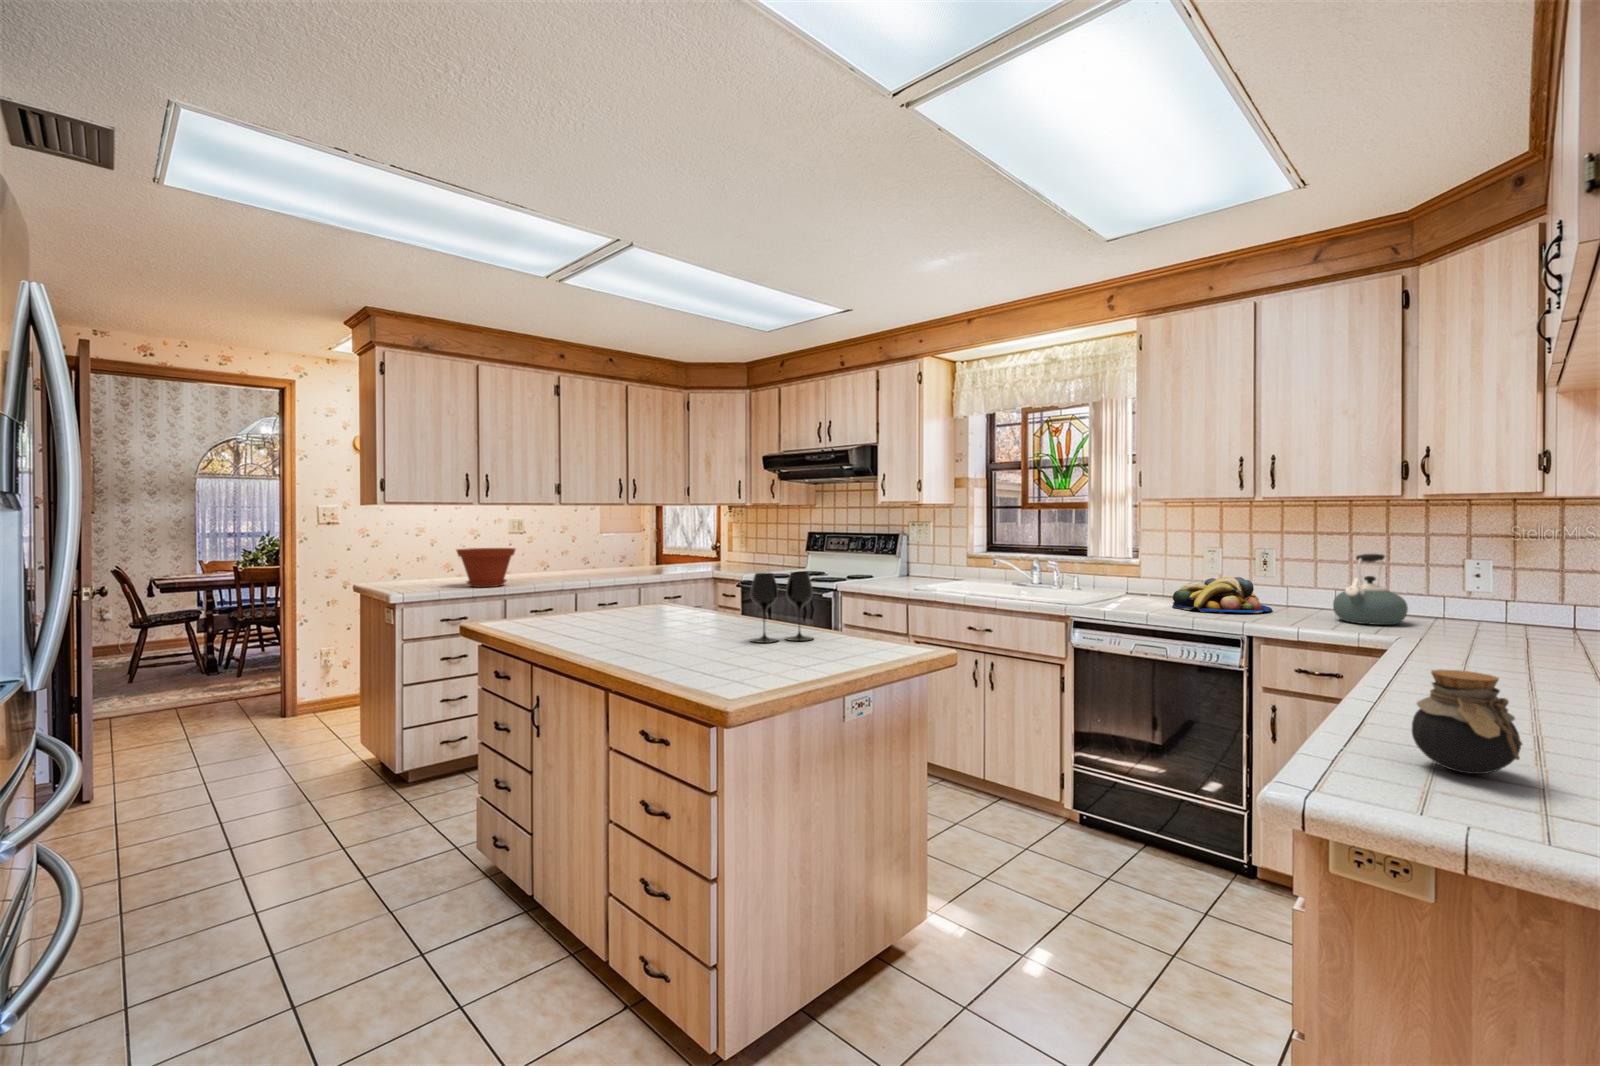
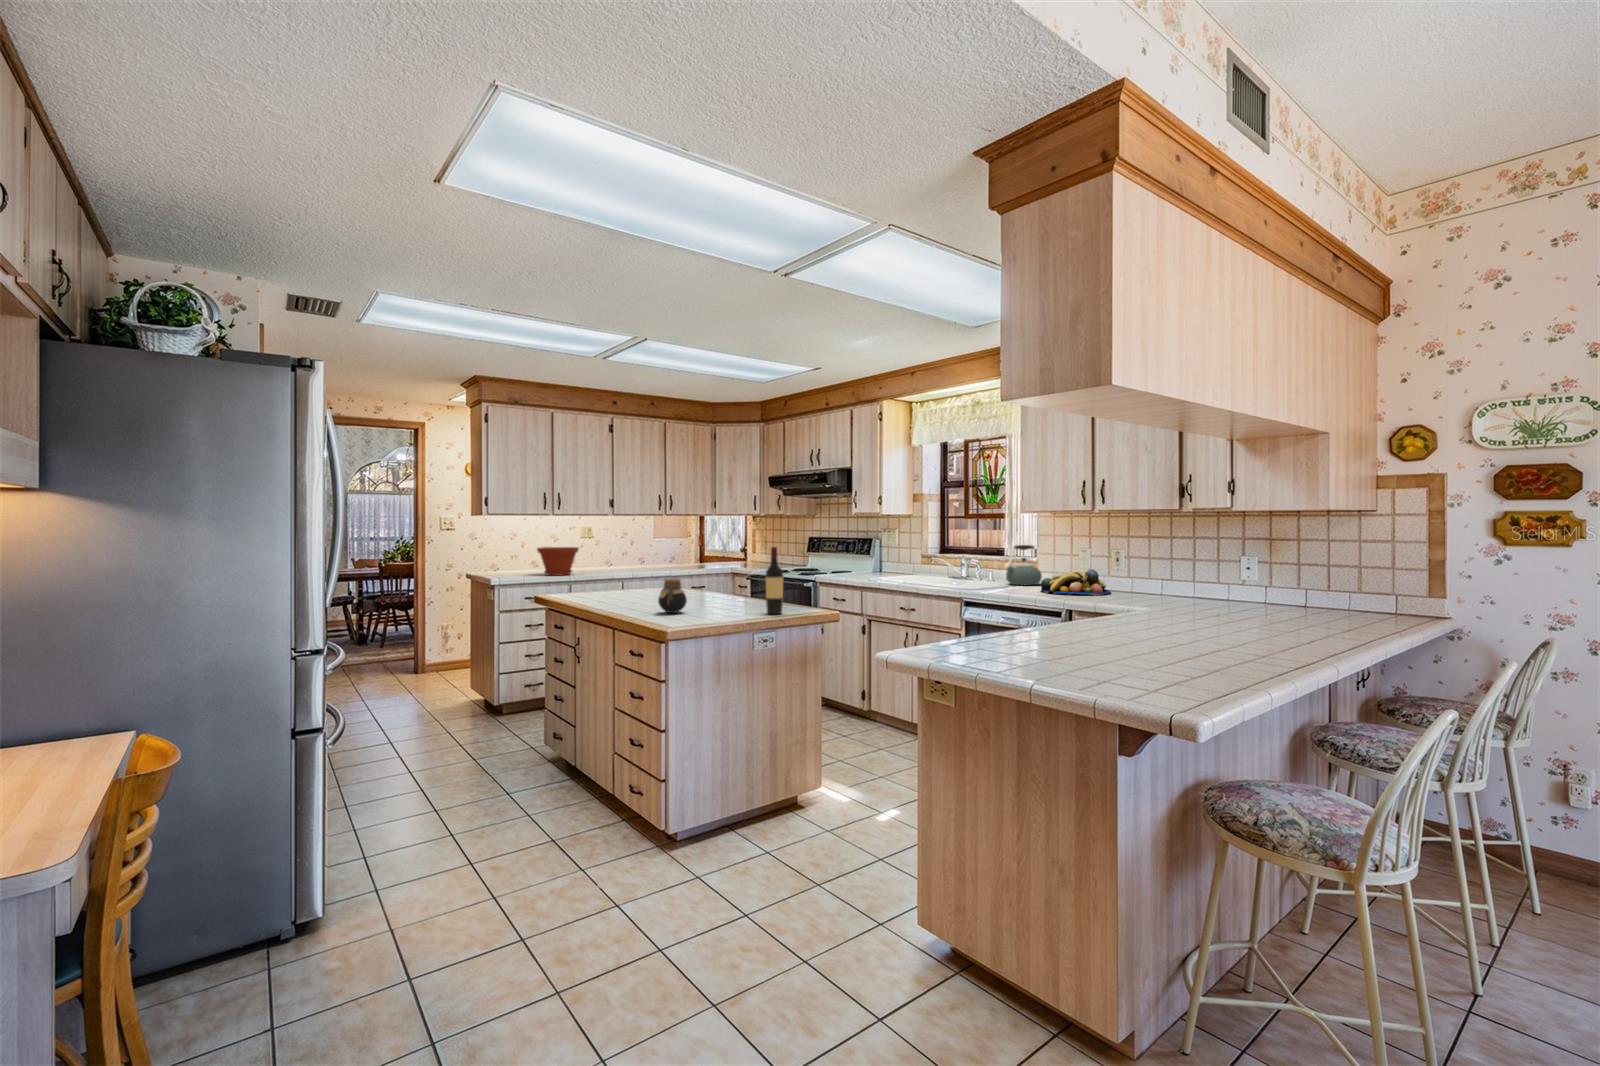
wine bottle: none [845,554,872,659] -> present [766,547,783,614]
kettle: present [1333,554,1408,625] -> present [1004,545,1042,585]
wine glass: present [751,572,813,643] -> none [714,560,758,606]
jar: present [1412,670,1522,774] -> present [658,579,687,613]

